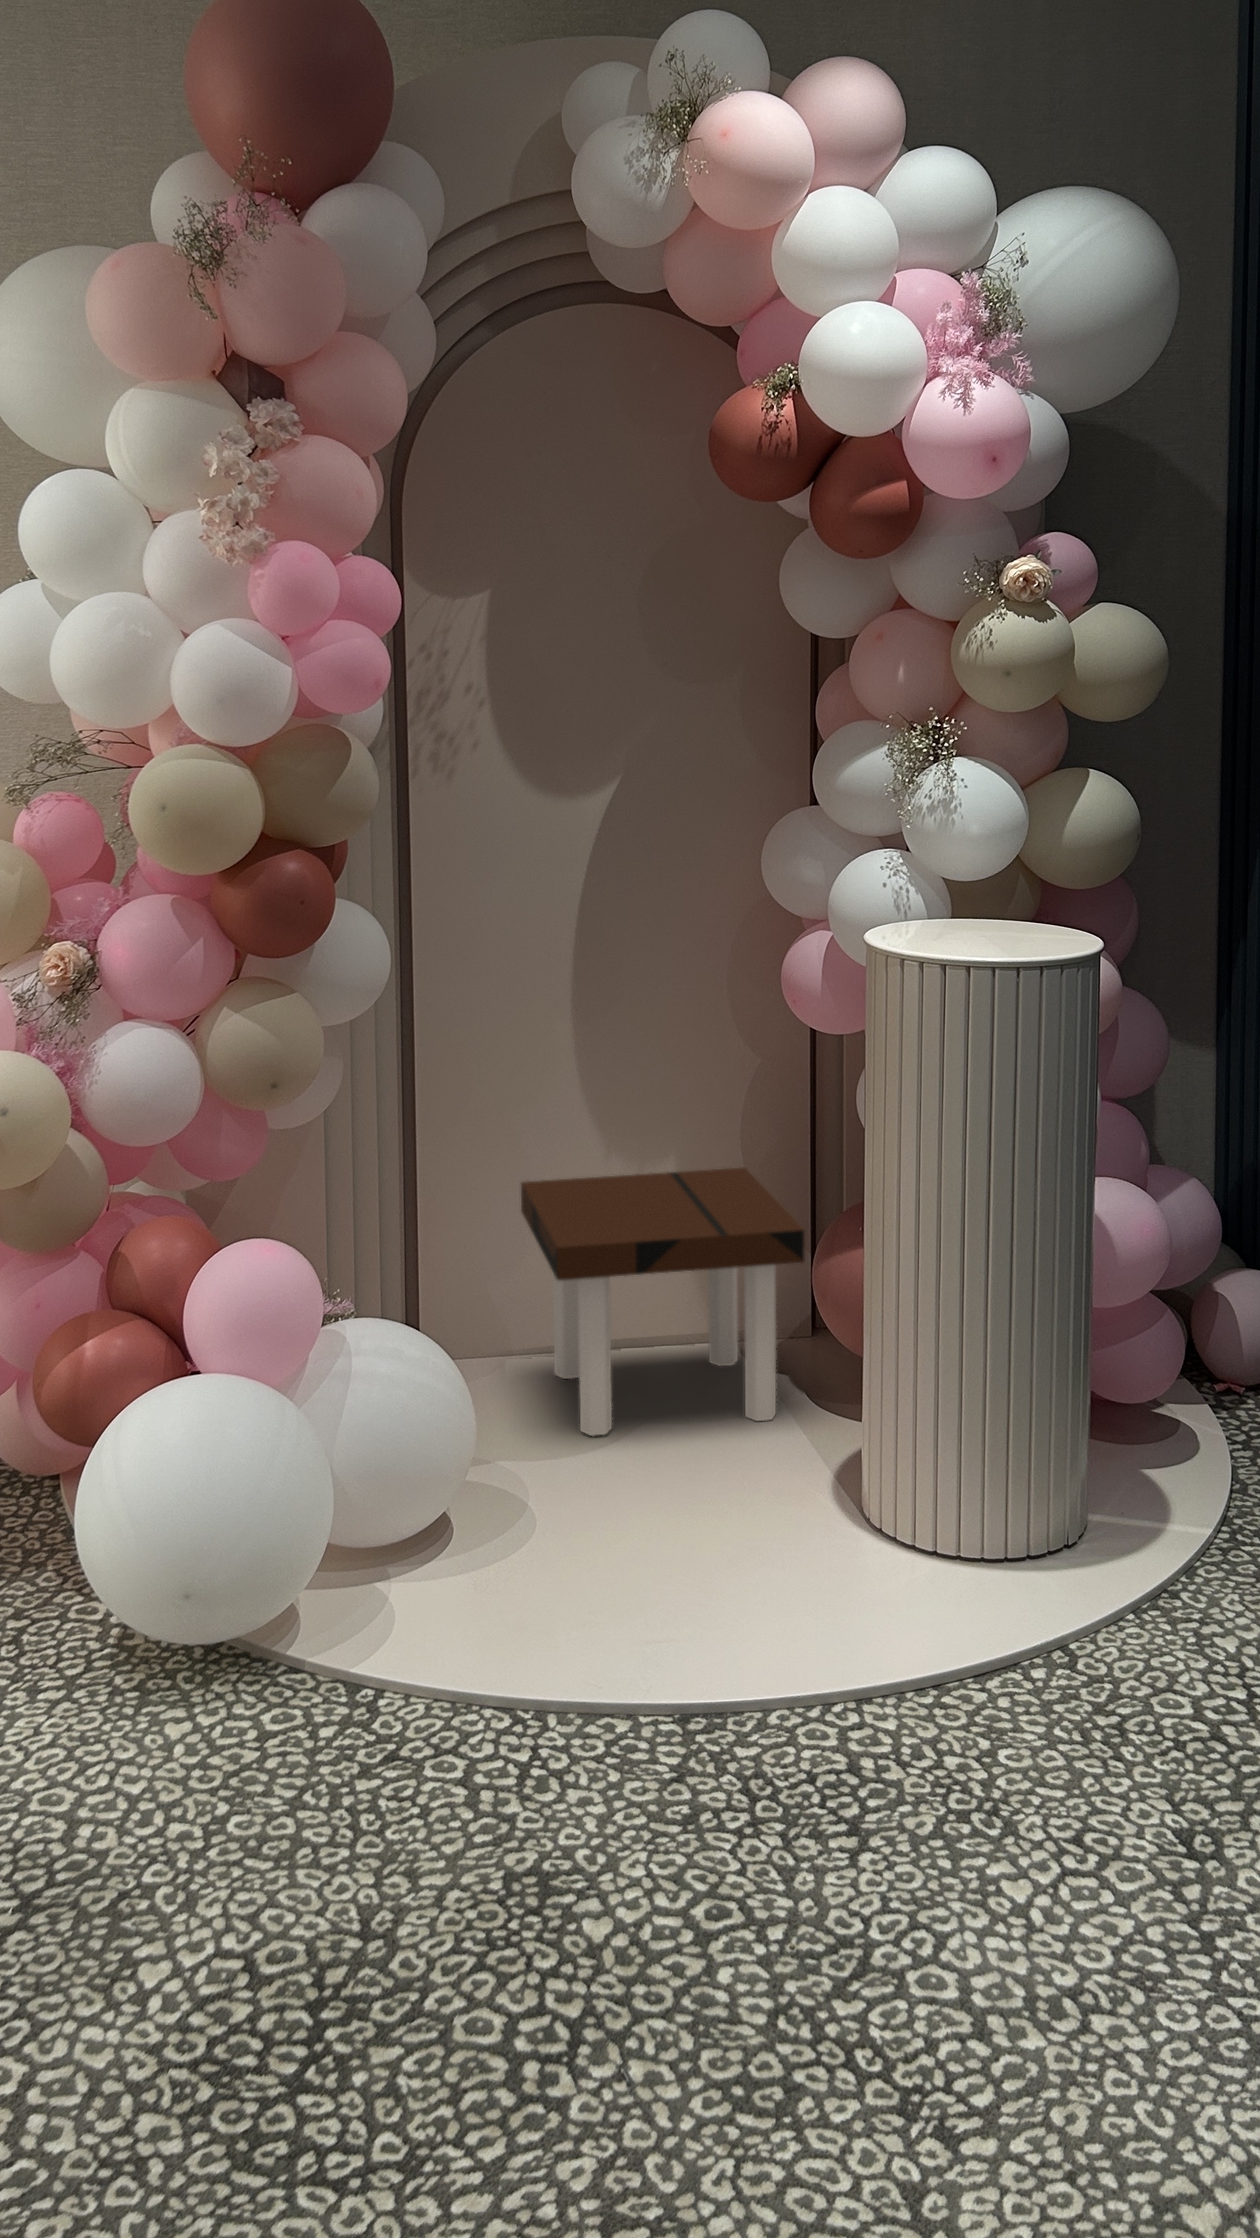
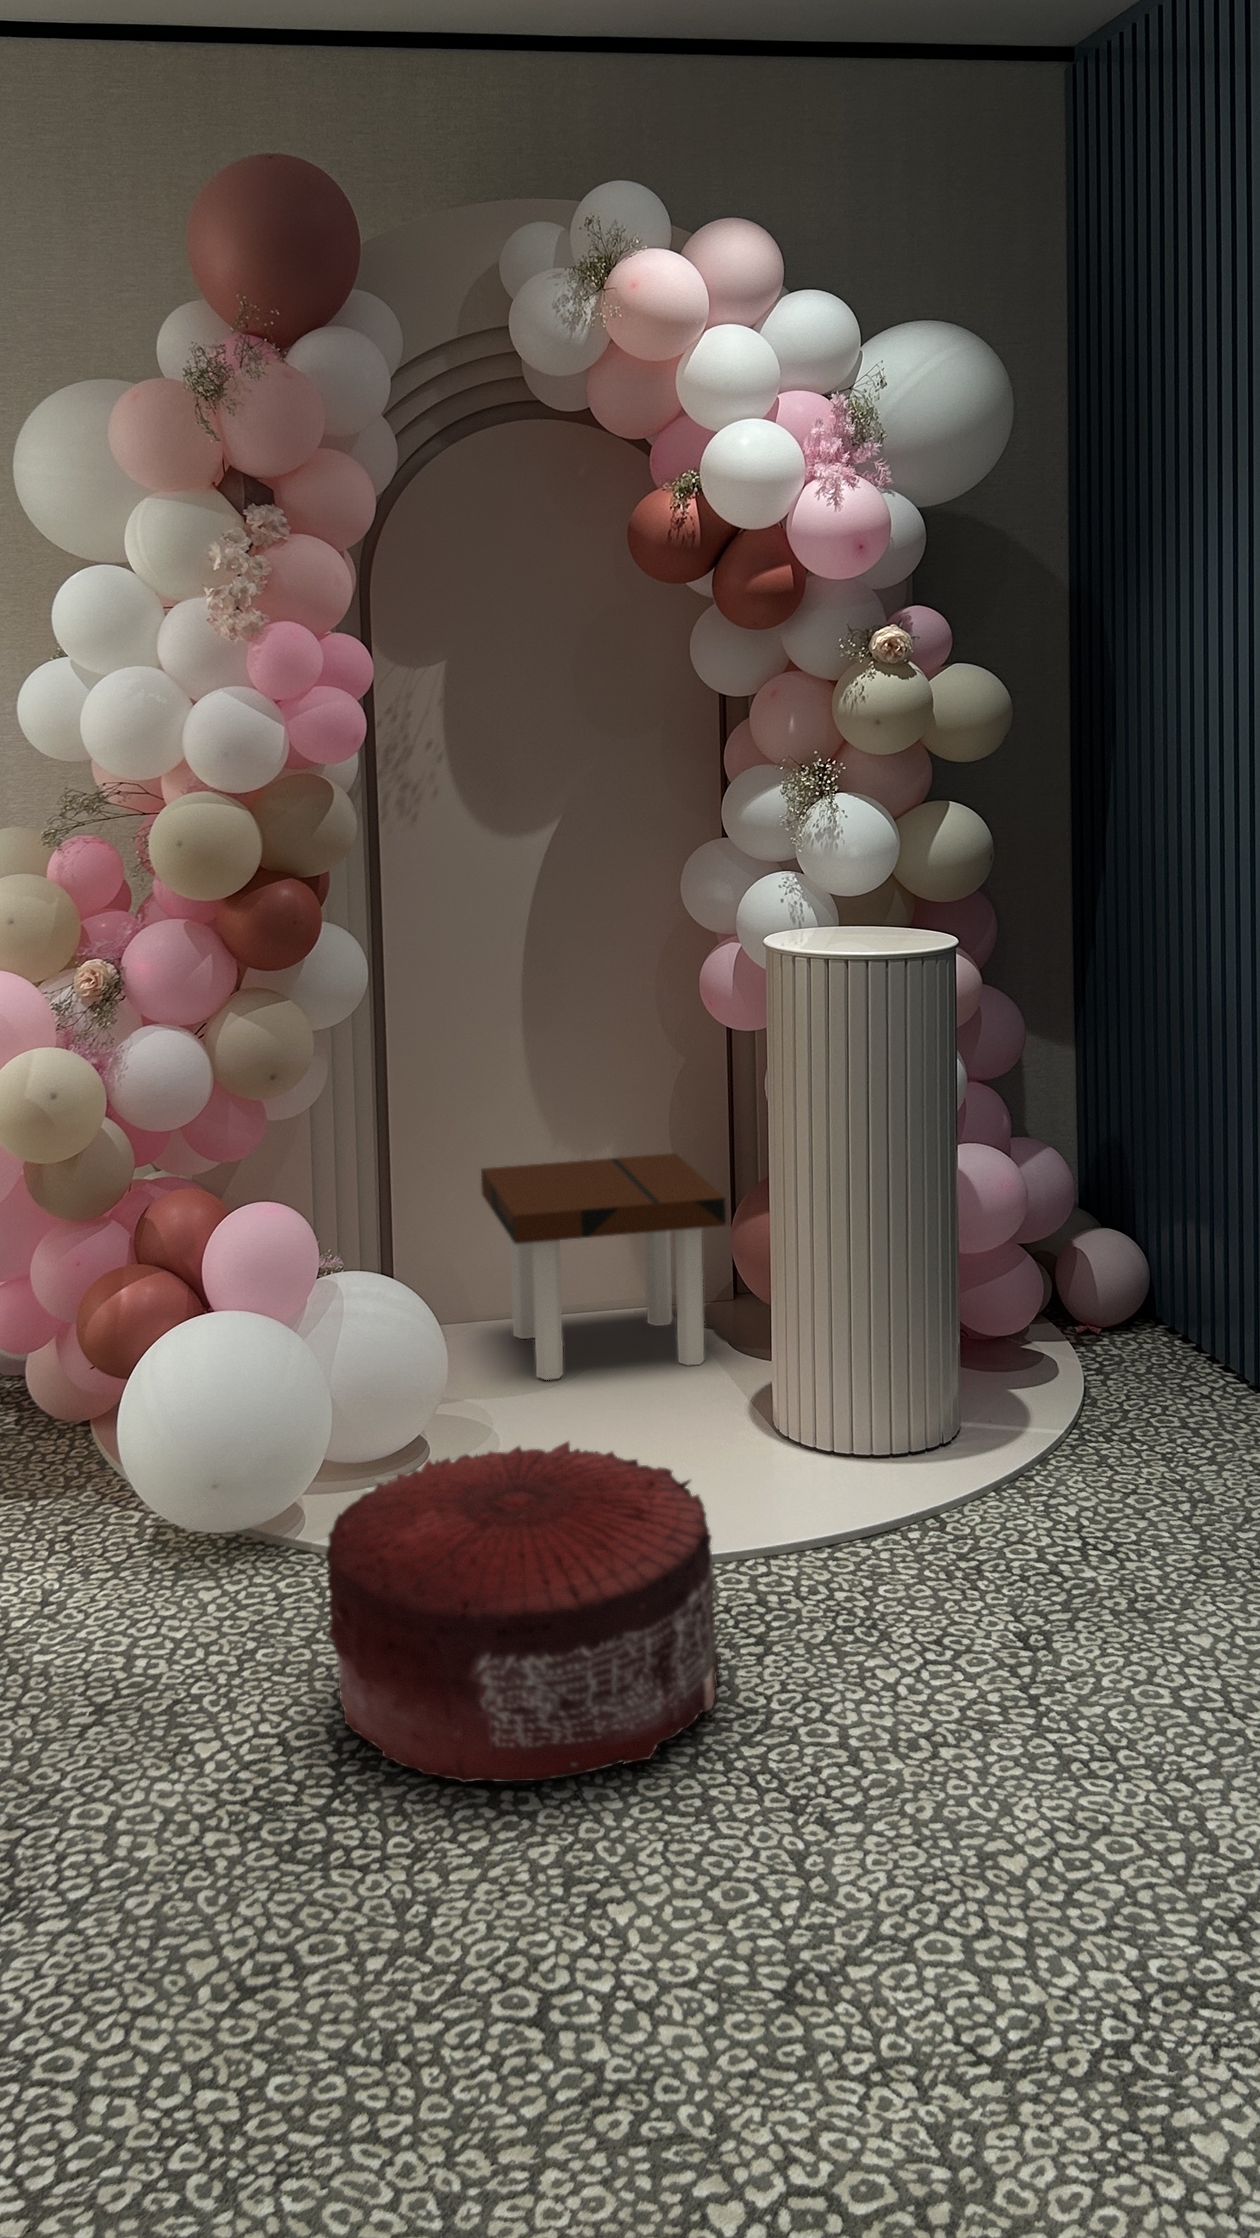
pouf: none [306,1566,807,2049] -> present [325,1442,721,1783]

